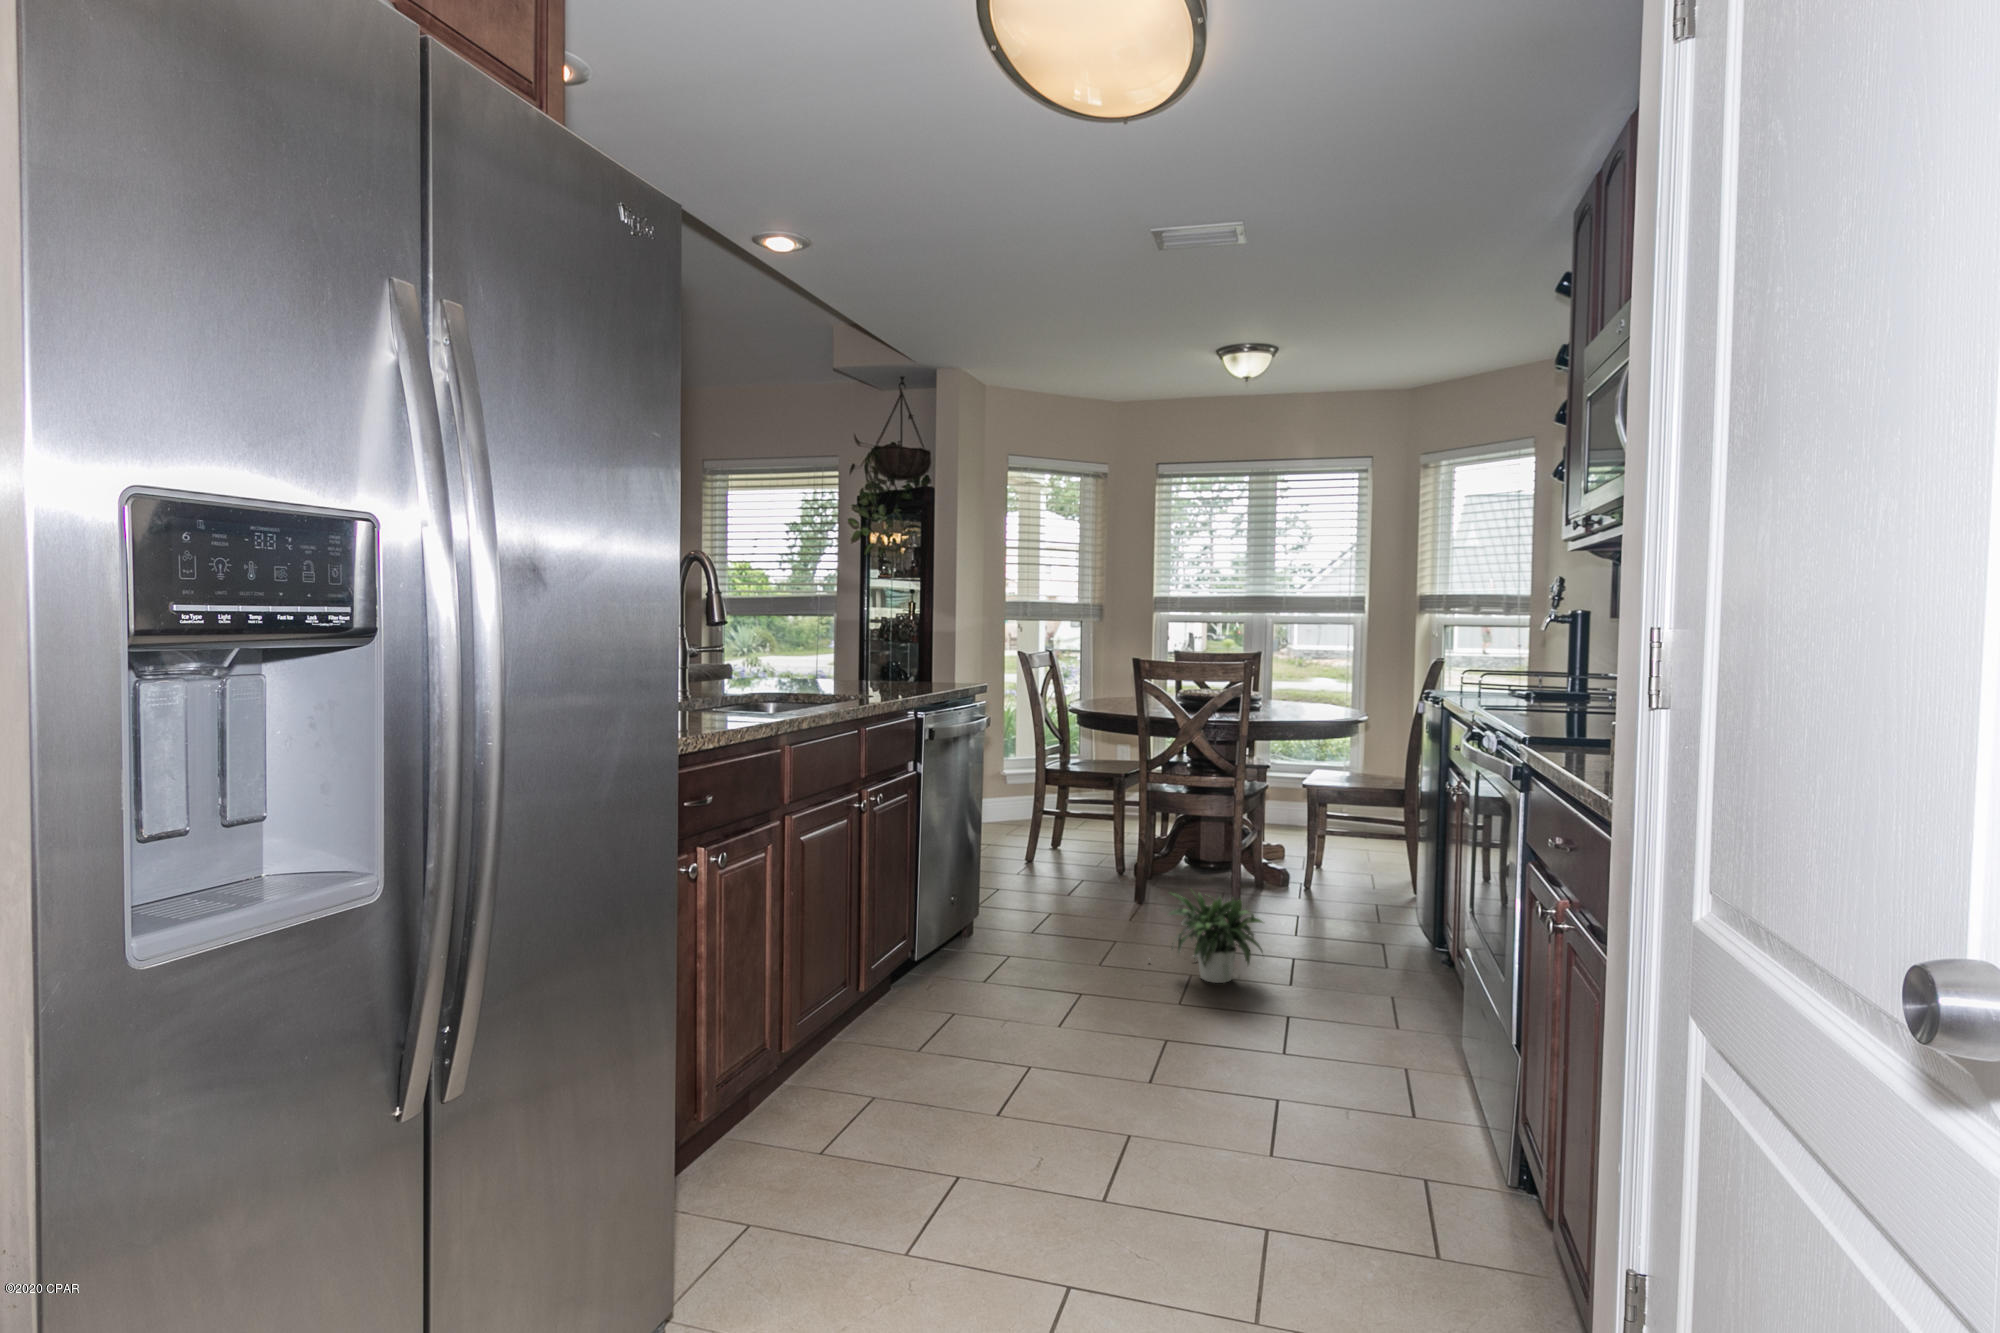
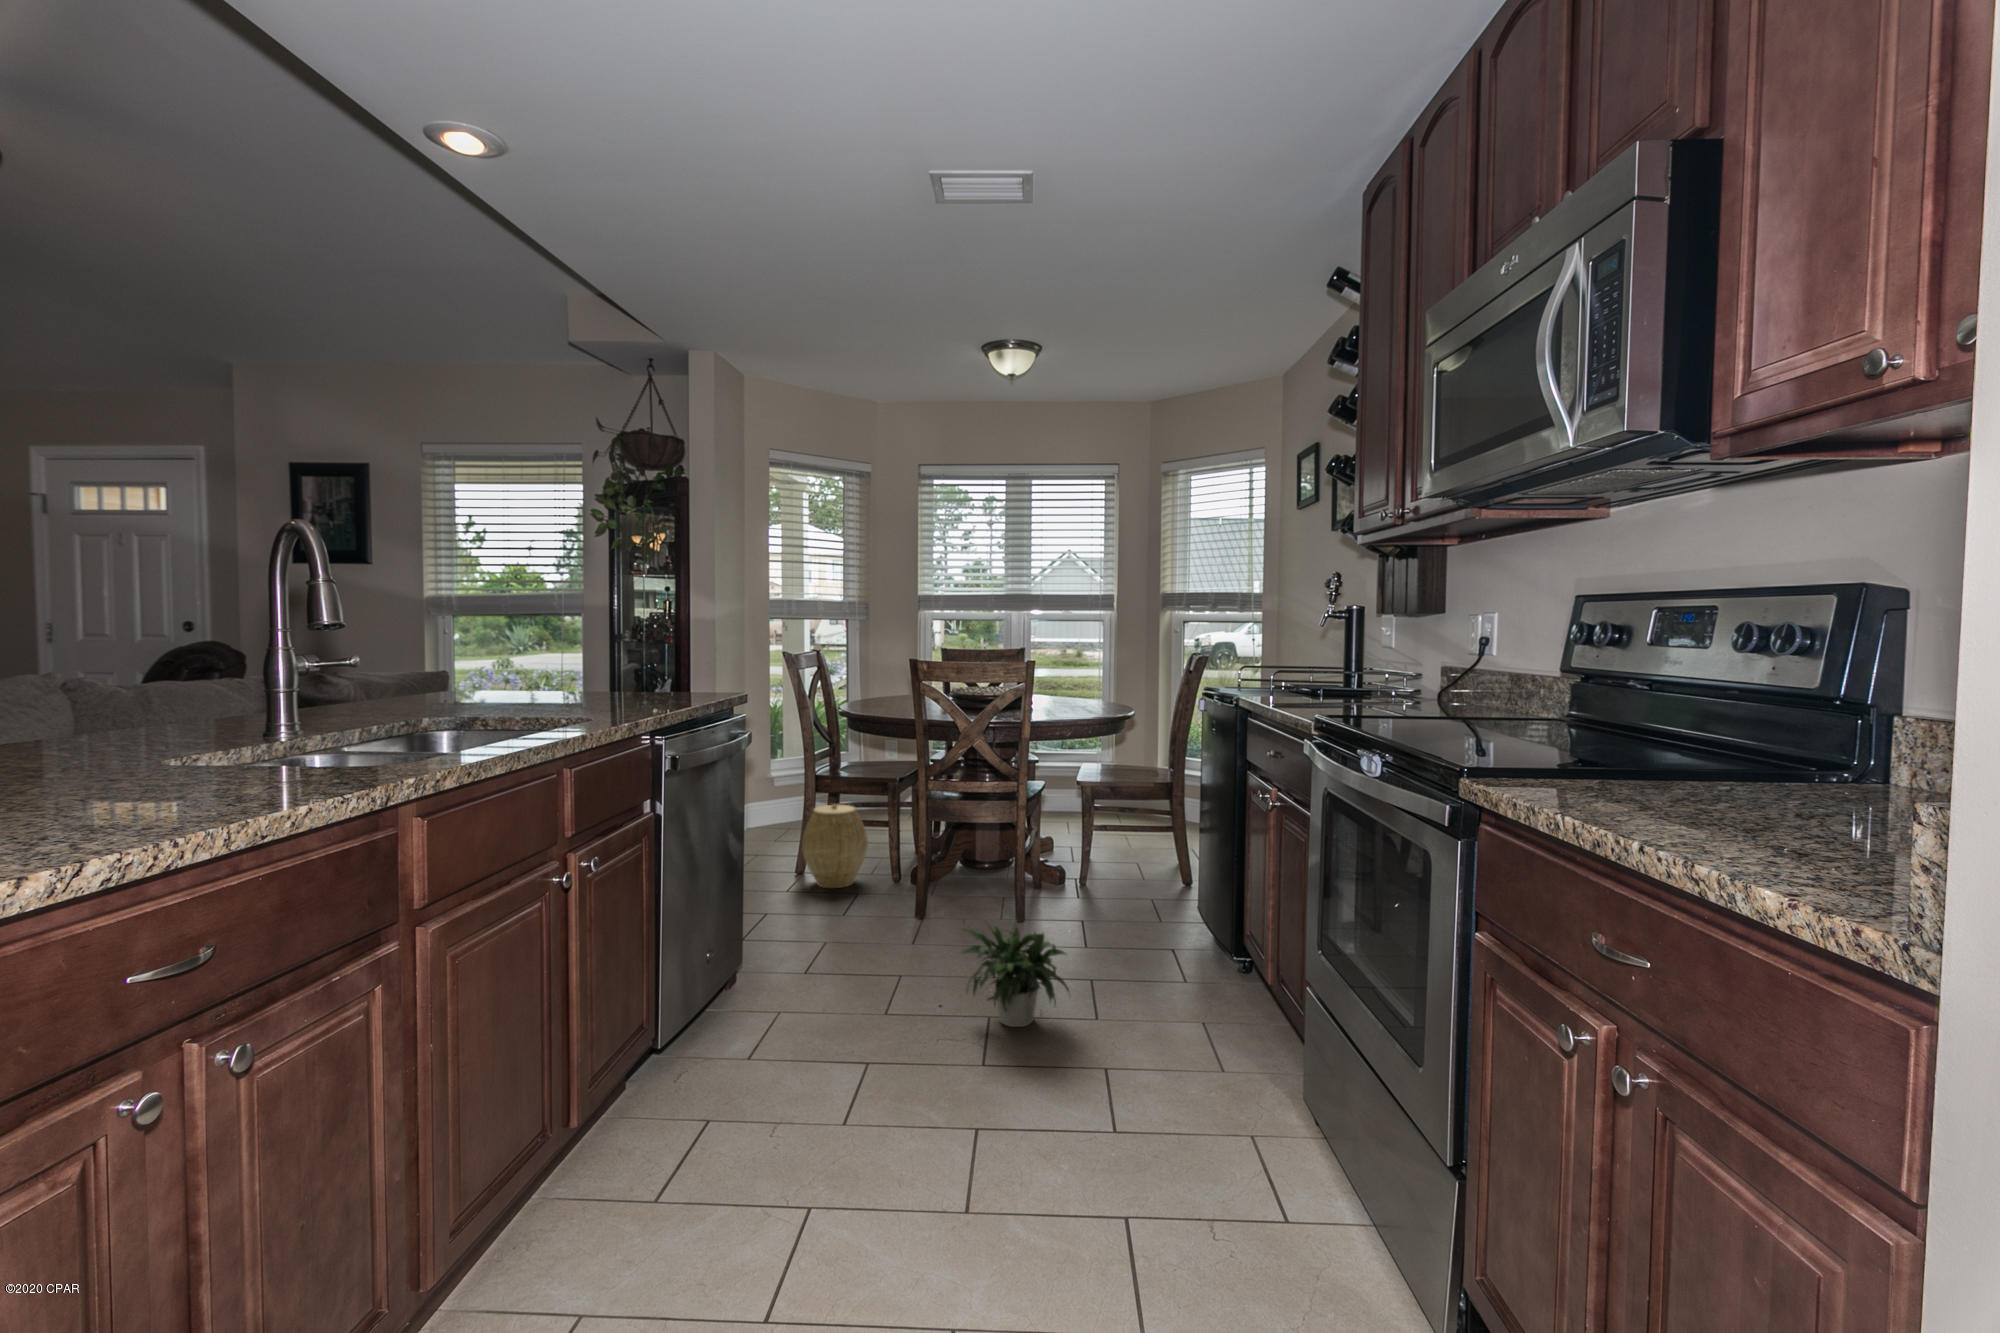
woven basket: none [1033,796,1095,876] -> present [802,804,868,888]

